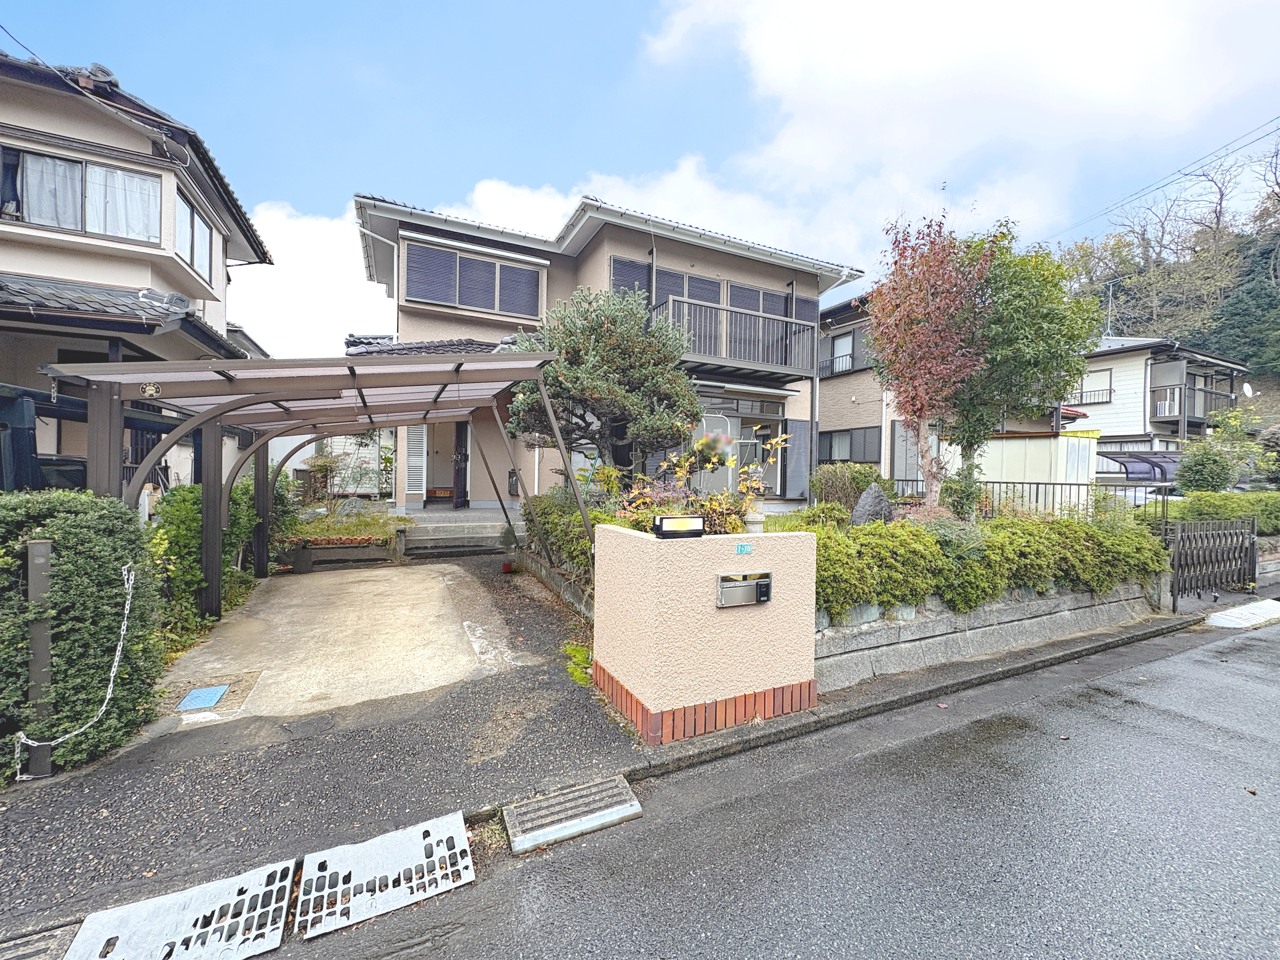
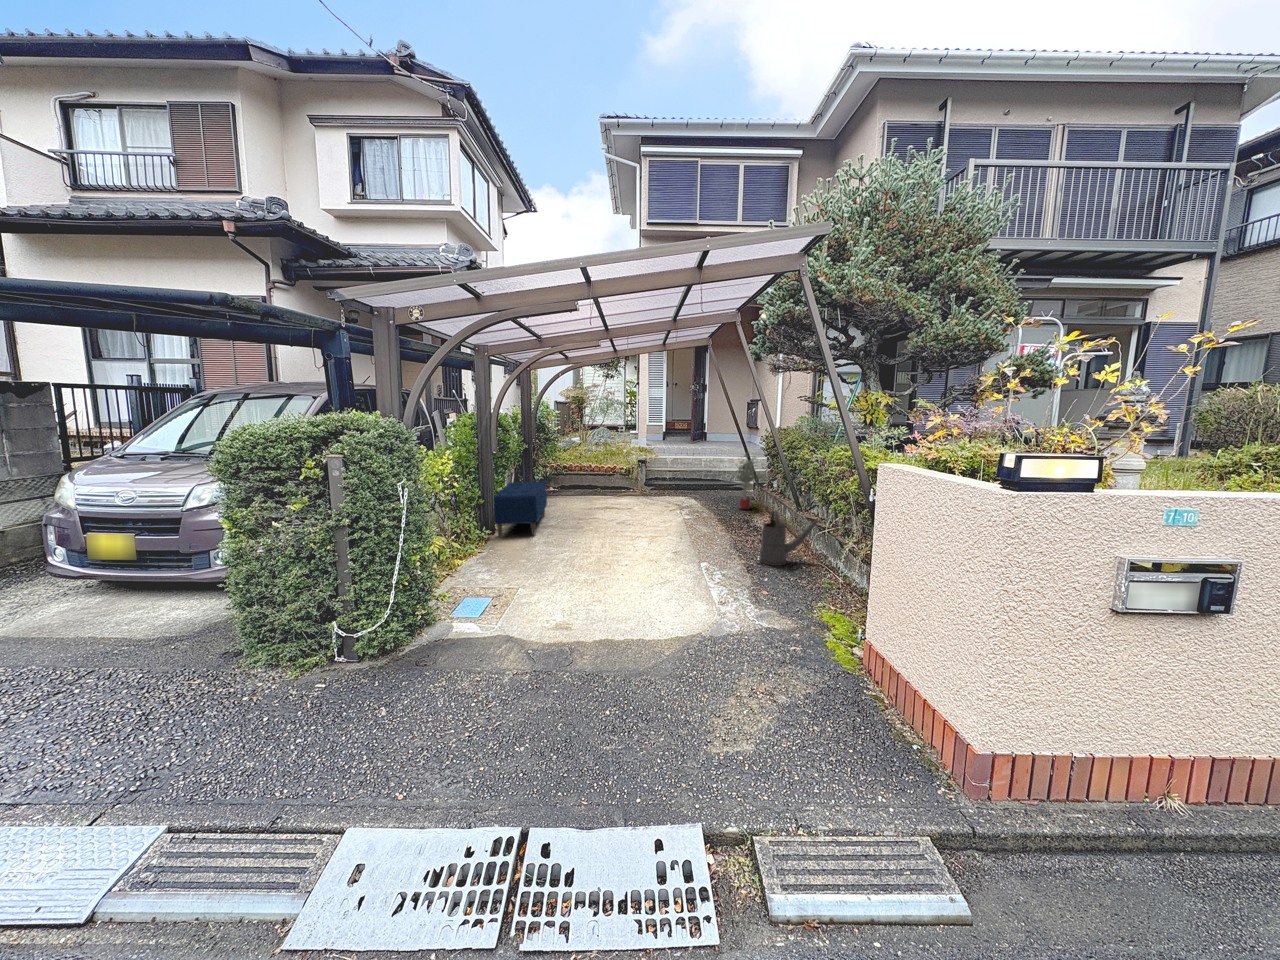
watering can: present [272,539,319,574] -> present [752,511,818,566]
bench: none [219,559,287,624] -> present [493,482,547,537]

